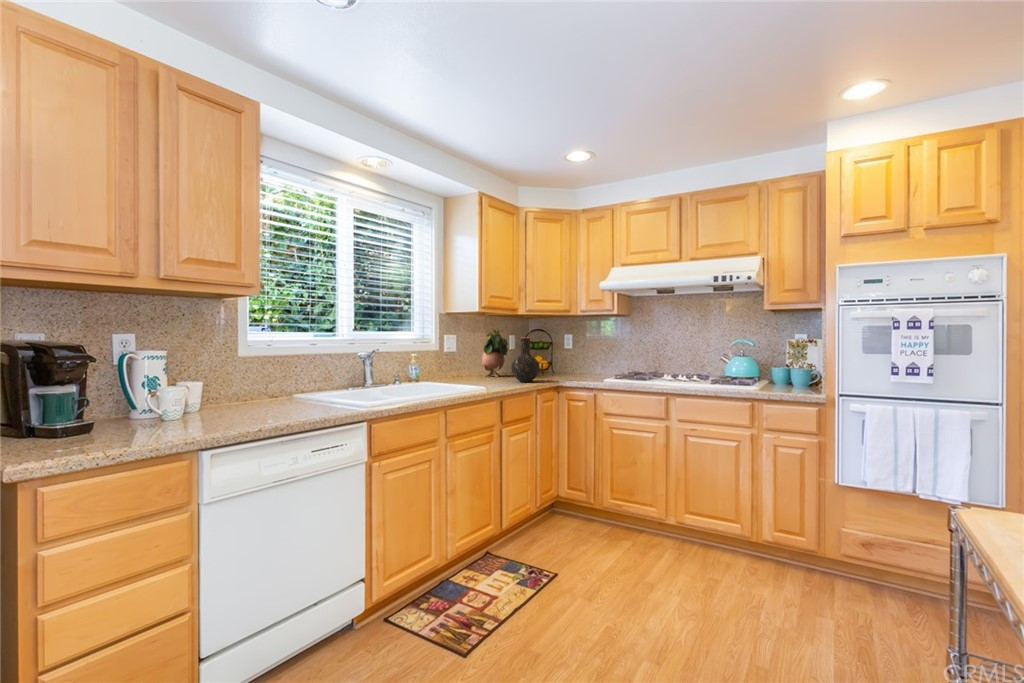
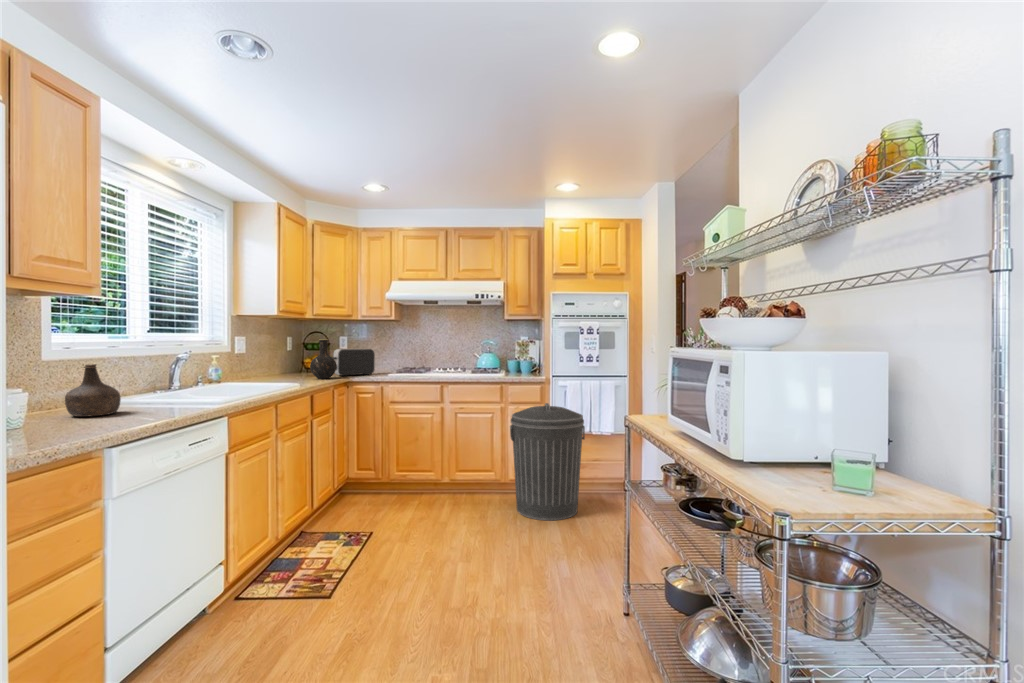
potted plant: present [482,329,508,377] -> none [267,330,295,376]
toaster: none [540,349,587,380] -> present [333,349,375,376]
bottle: none [233,361,279,411] -> present [65,364,121,417]
trash can: none [757,436,896,632] -> present [510,403,585,520]

